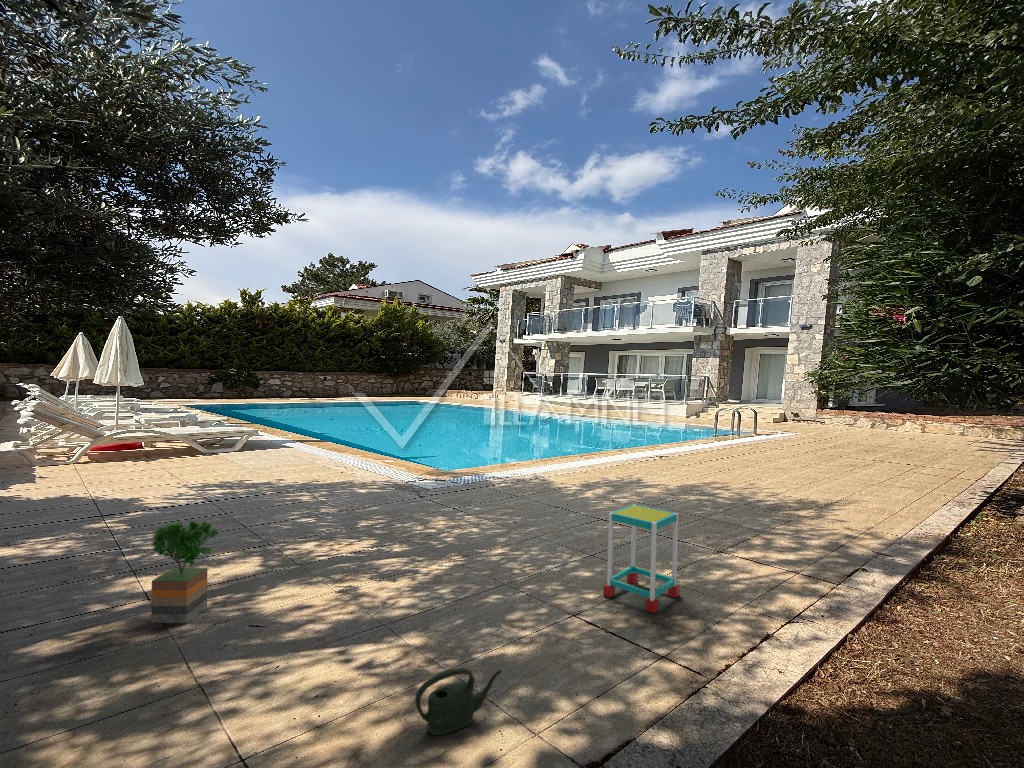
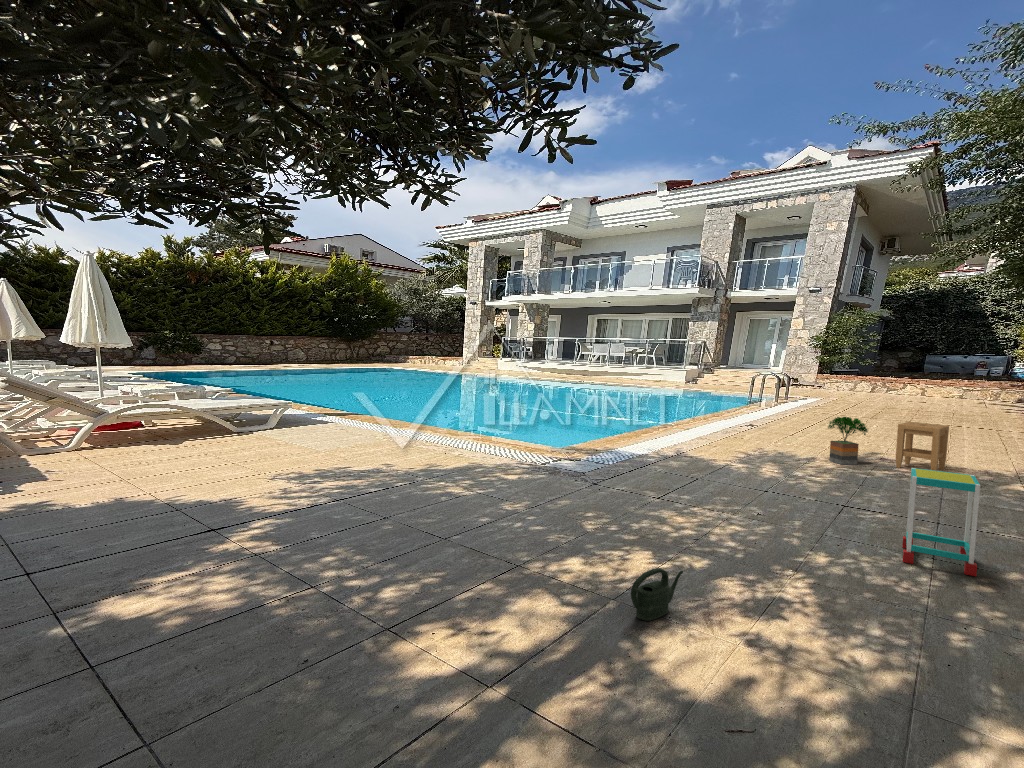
stool: none [755,458,808,511] -> present [896,422,949,471]
potted tree: present [151,521,219,623] -> present [828,417,868,465]
watering can: present [415,668,501,735] -> present [631,568,683,621]

